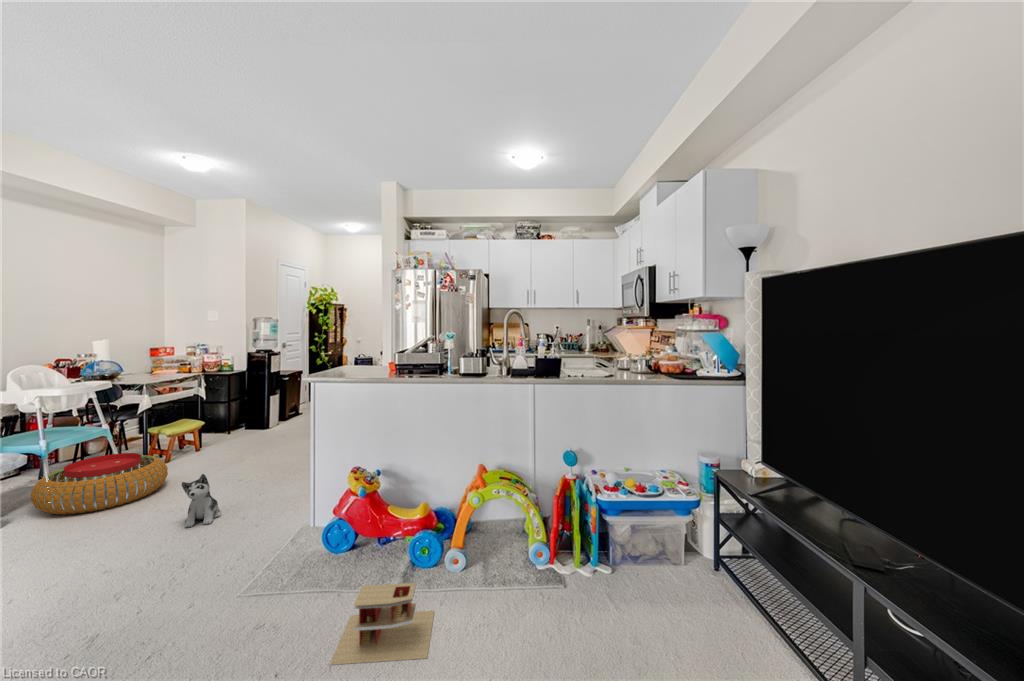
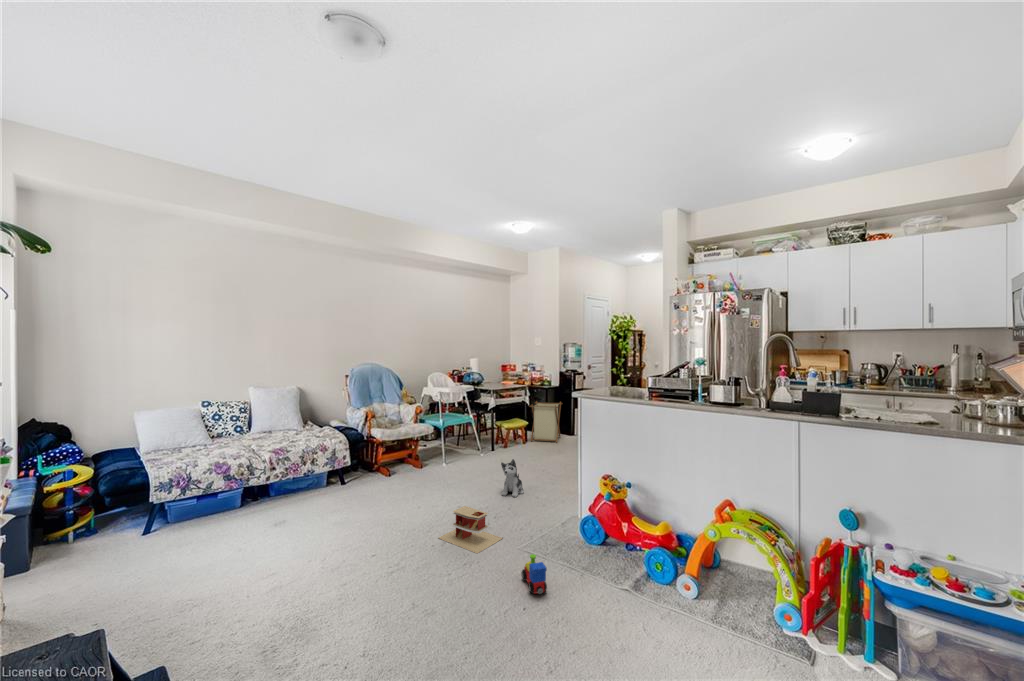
laundry basket: none [206,389,255,445] -> present [529,401,562,443]
pouf: present [31,453,168,515] -> none [435,437,500,472]
toy house: present [330,583,434,665] -> present [439,506,502,553]
toy train: none [257,594,301,648] -> present [521,554,547,594]

